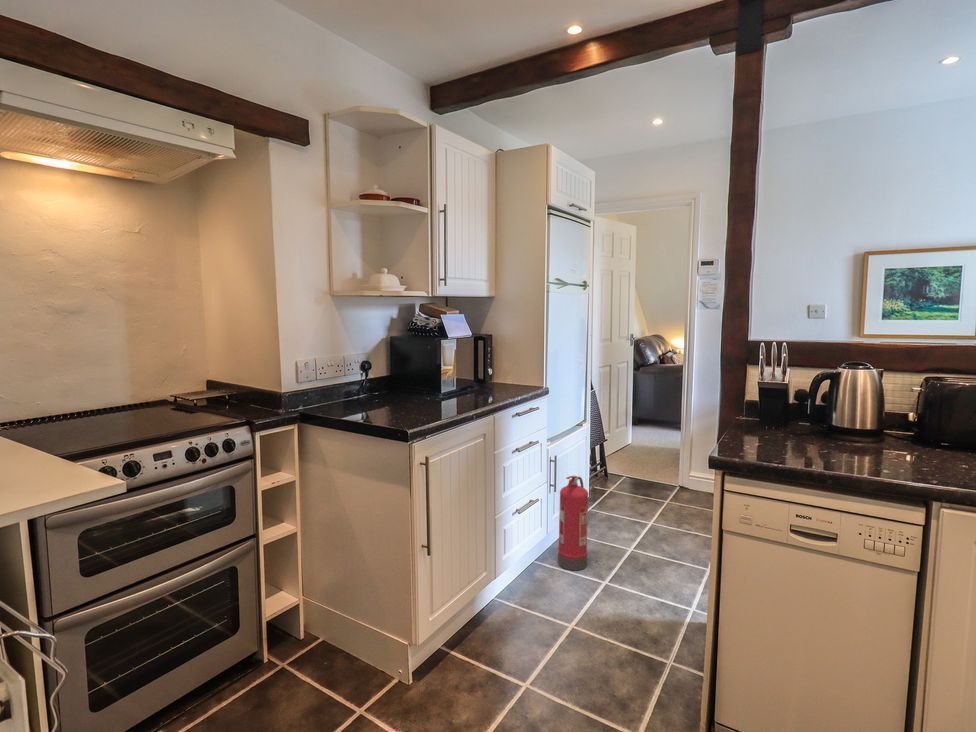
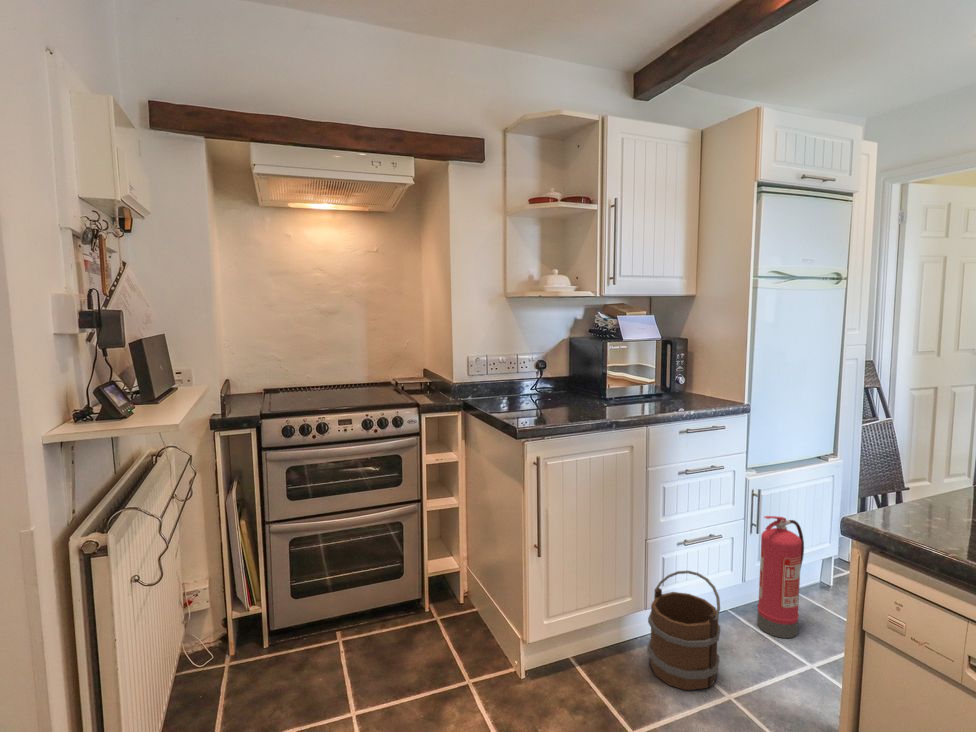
bucket: none [504,536,564,638] -> present [647,571,720,690]

